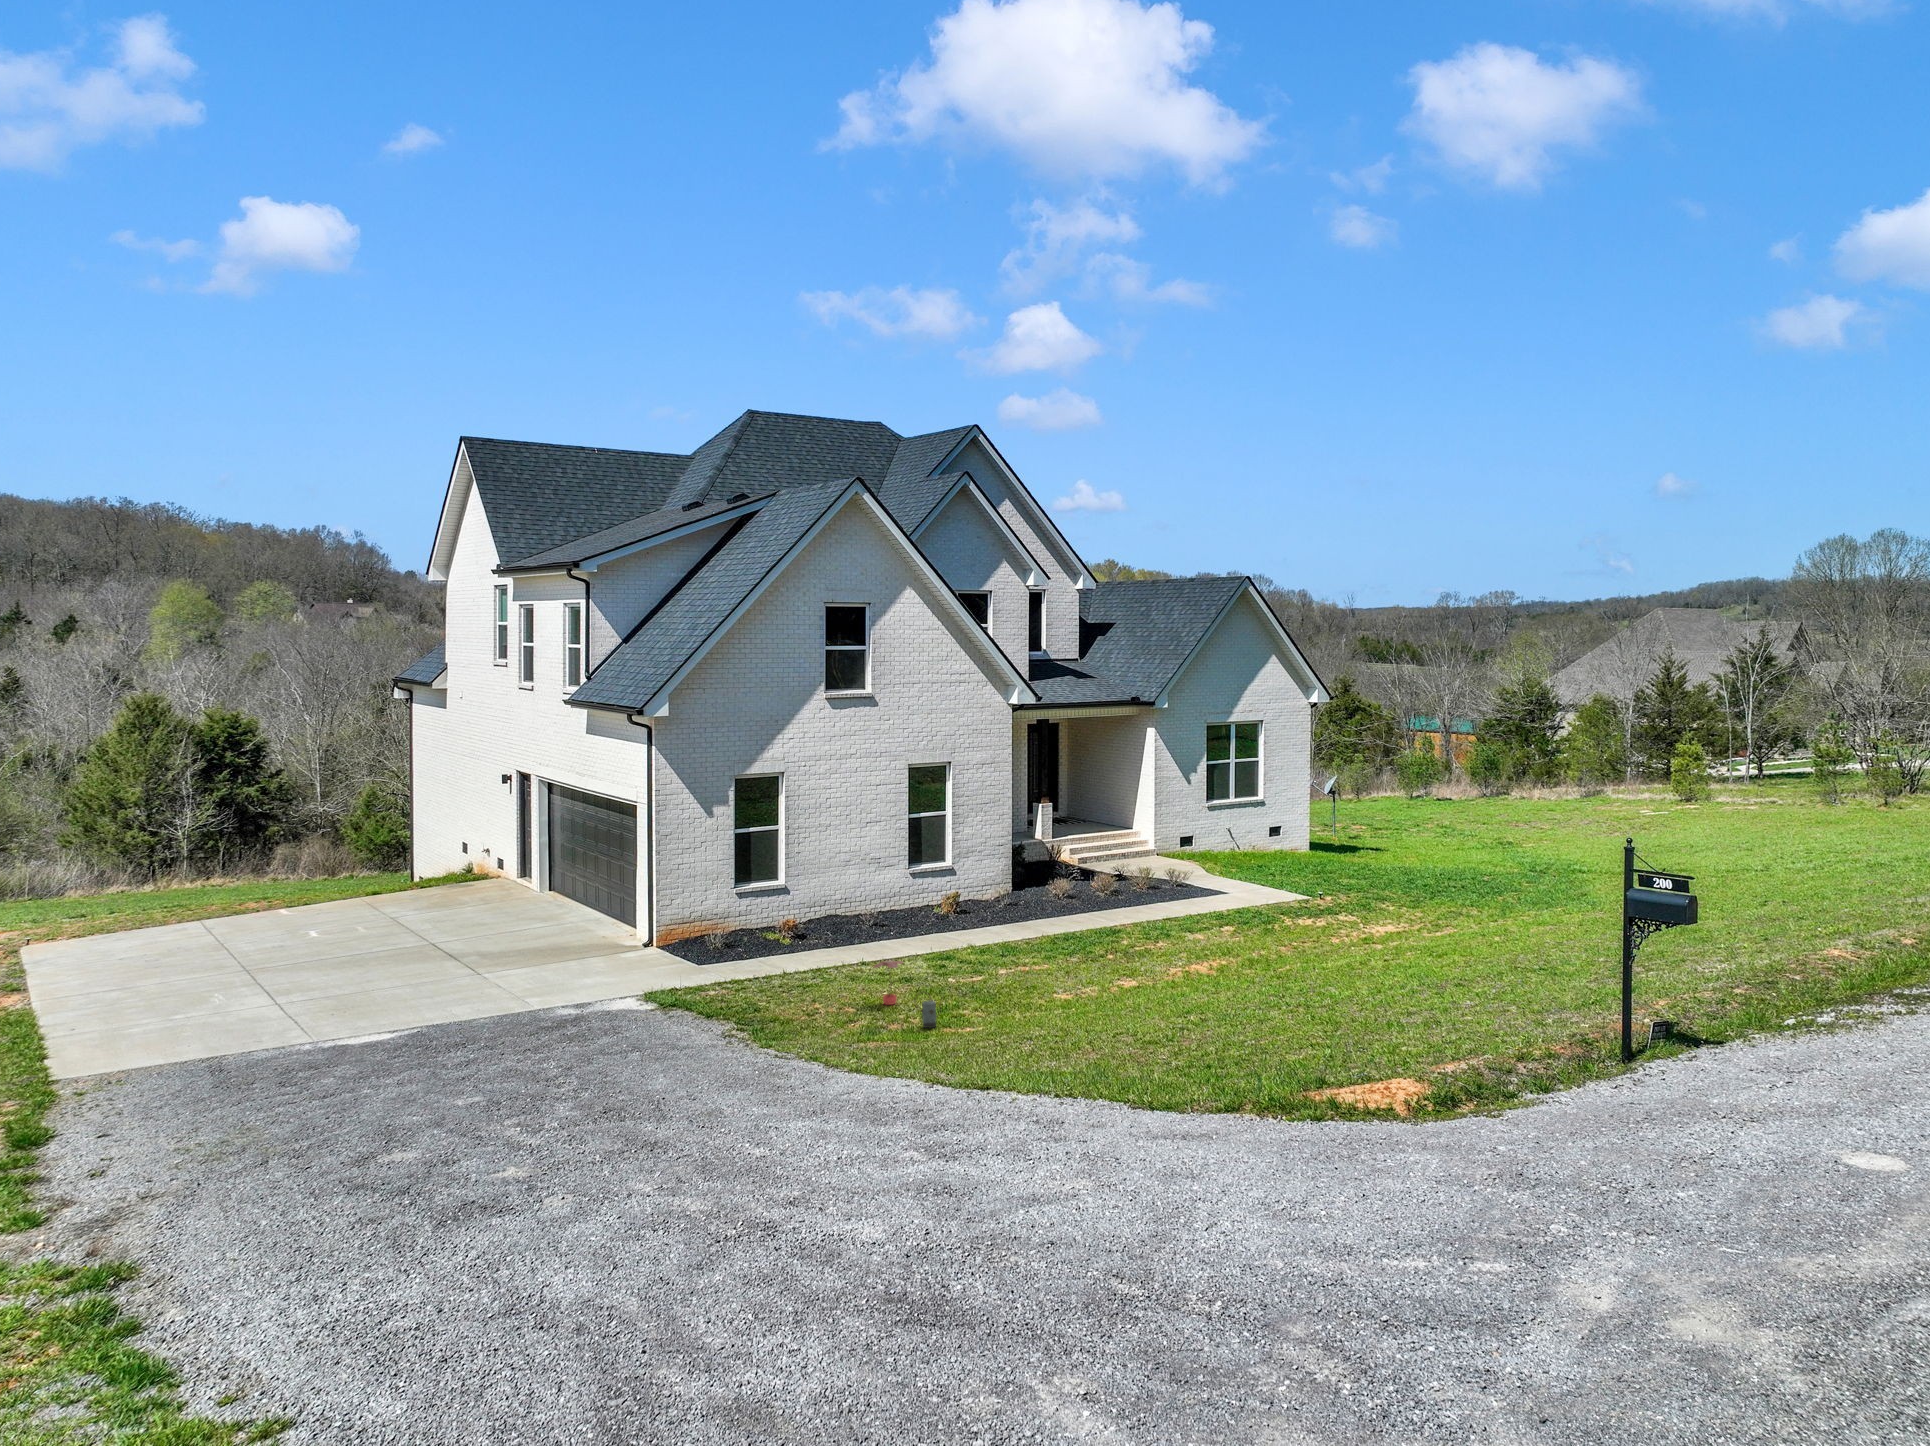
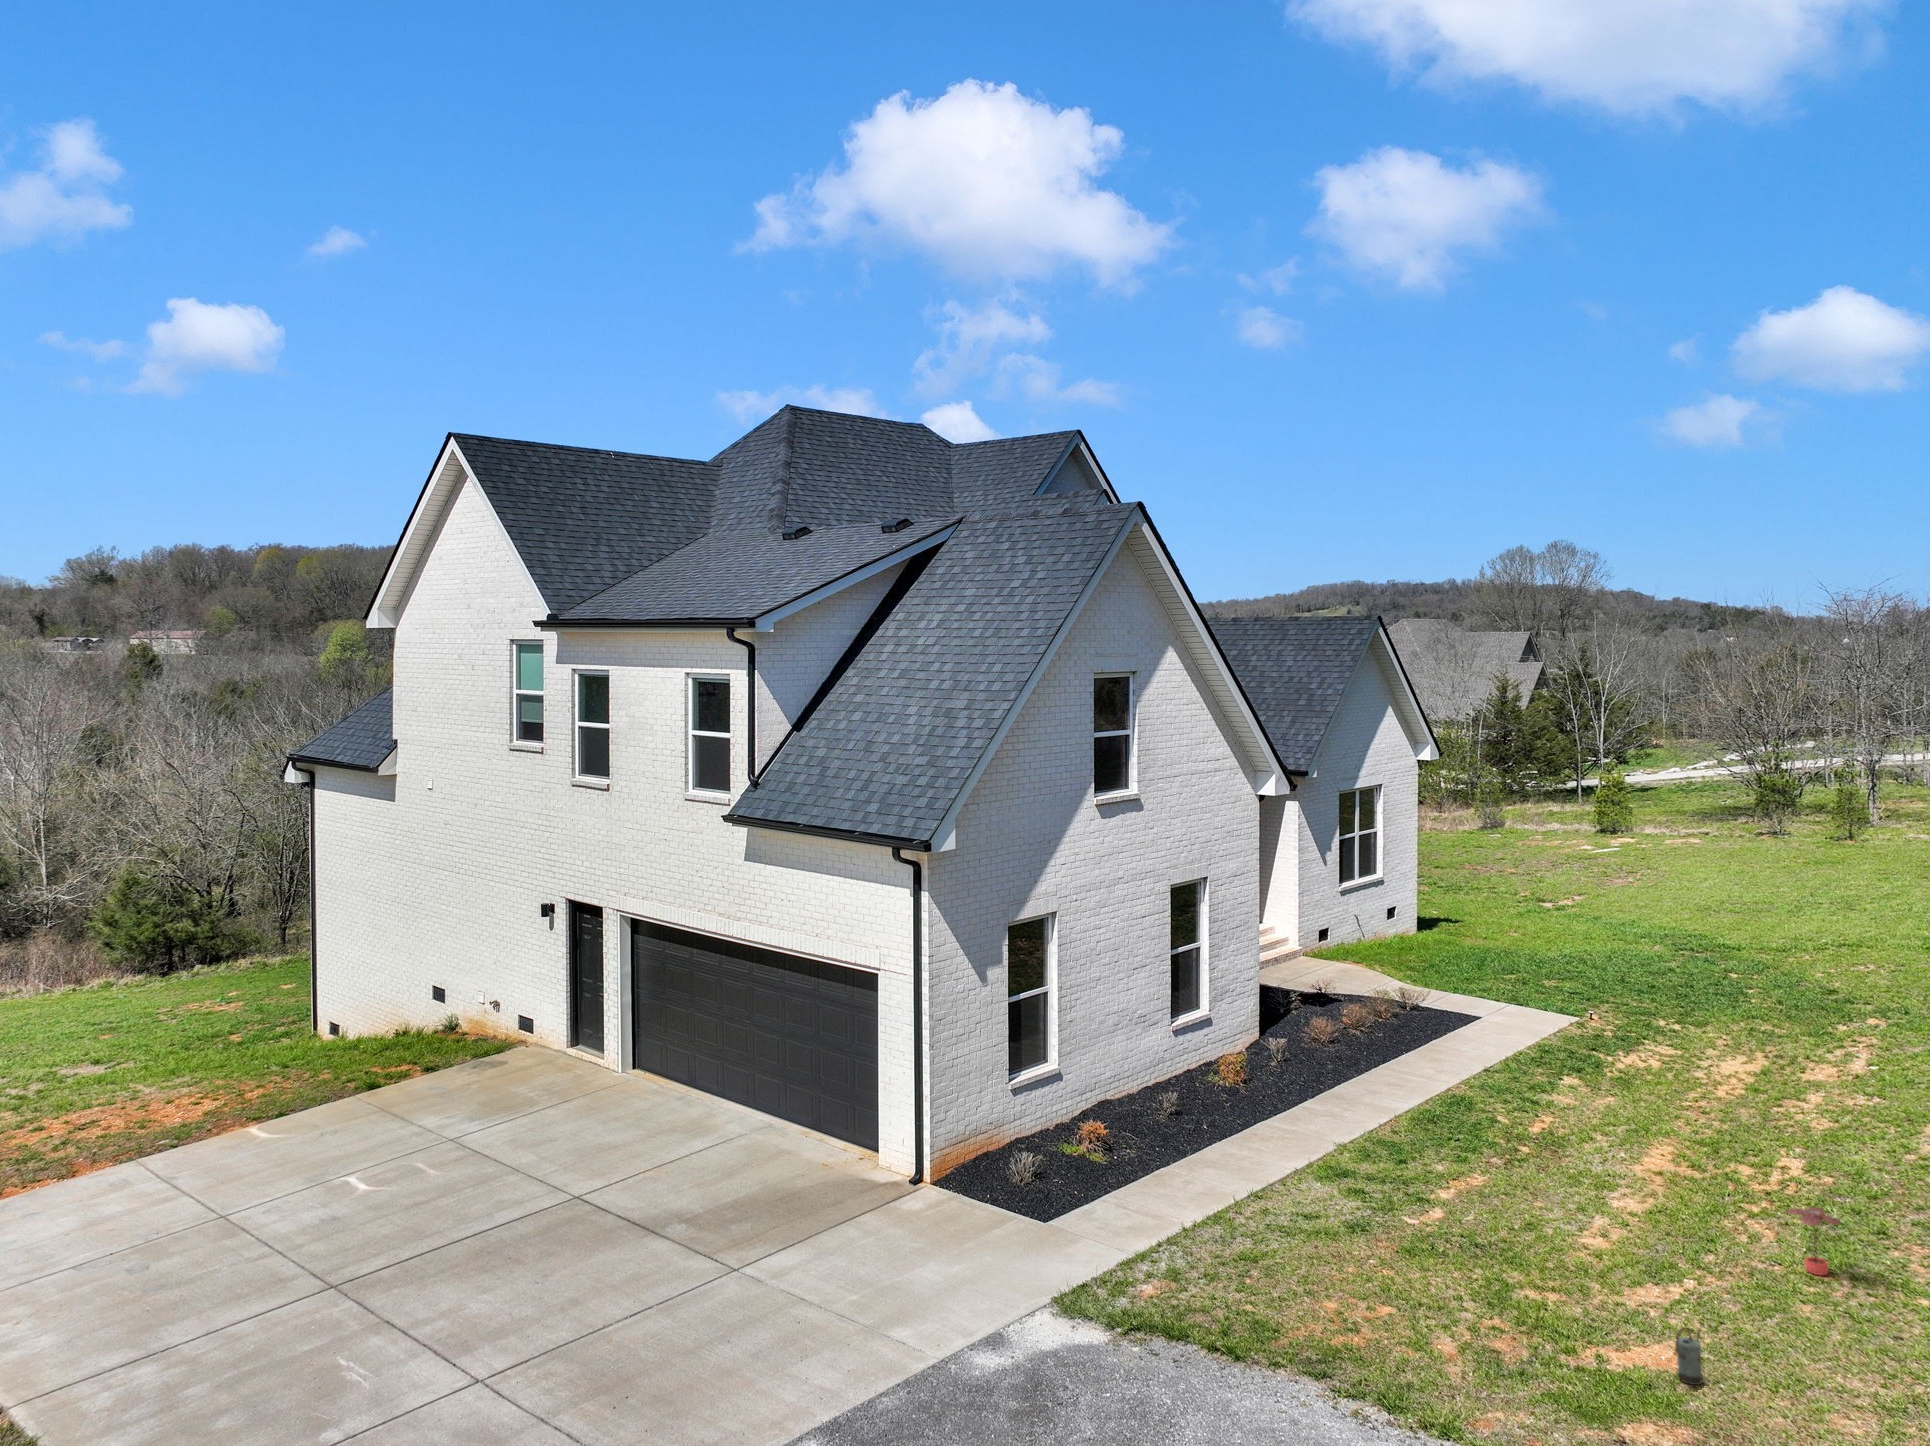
potted plant: present [874,961,902,1005] -> present [1787,1207,1841,1275]

